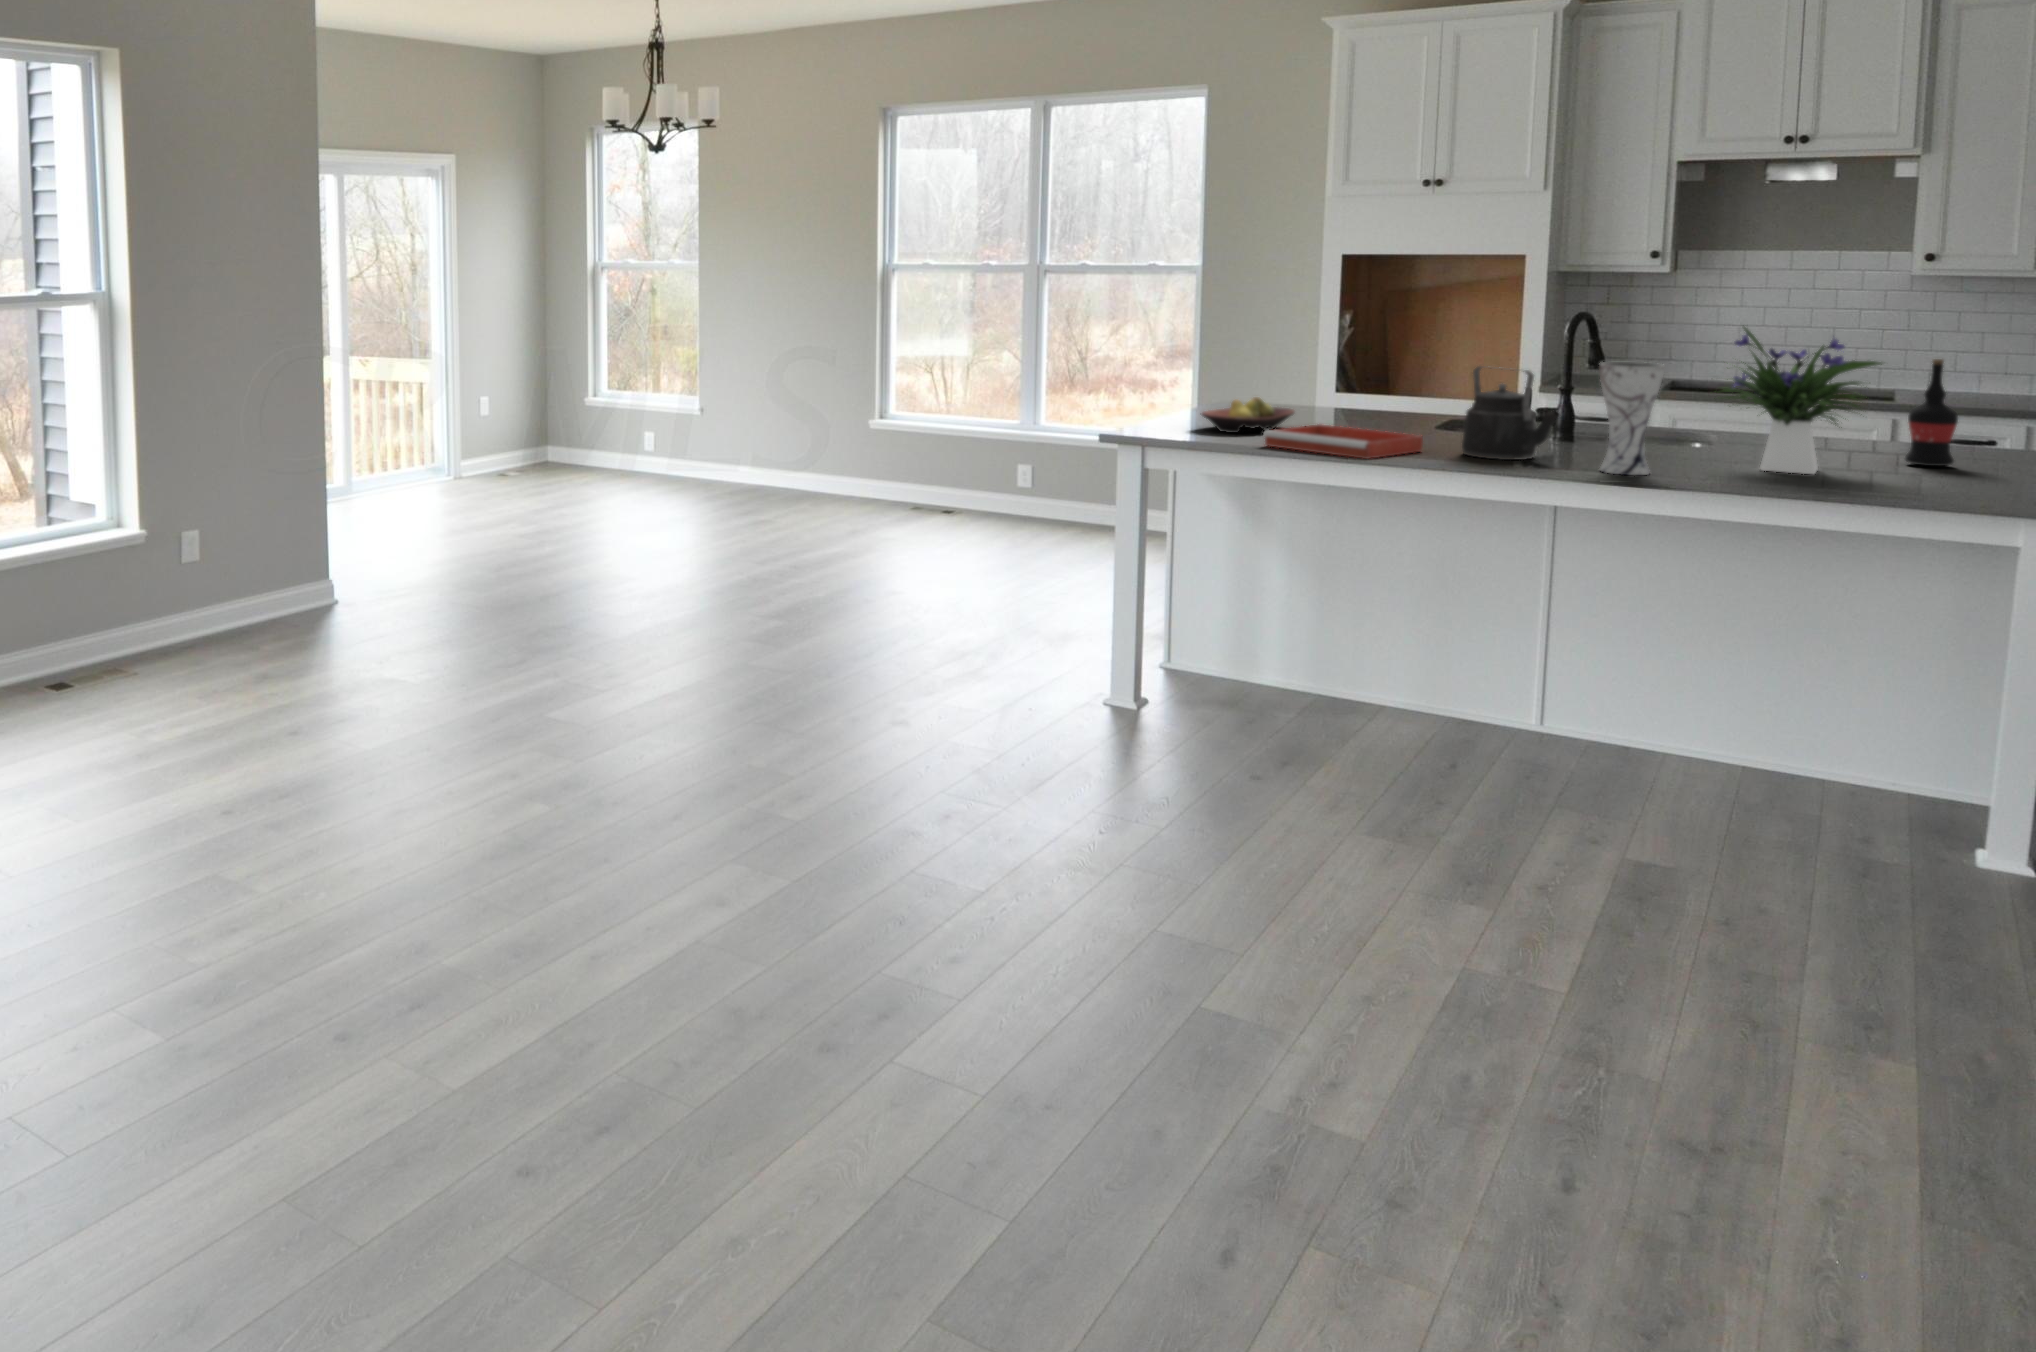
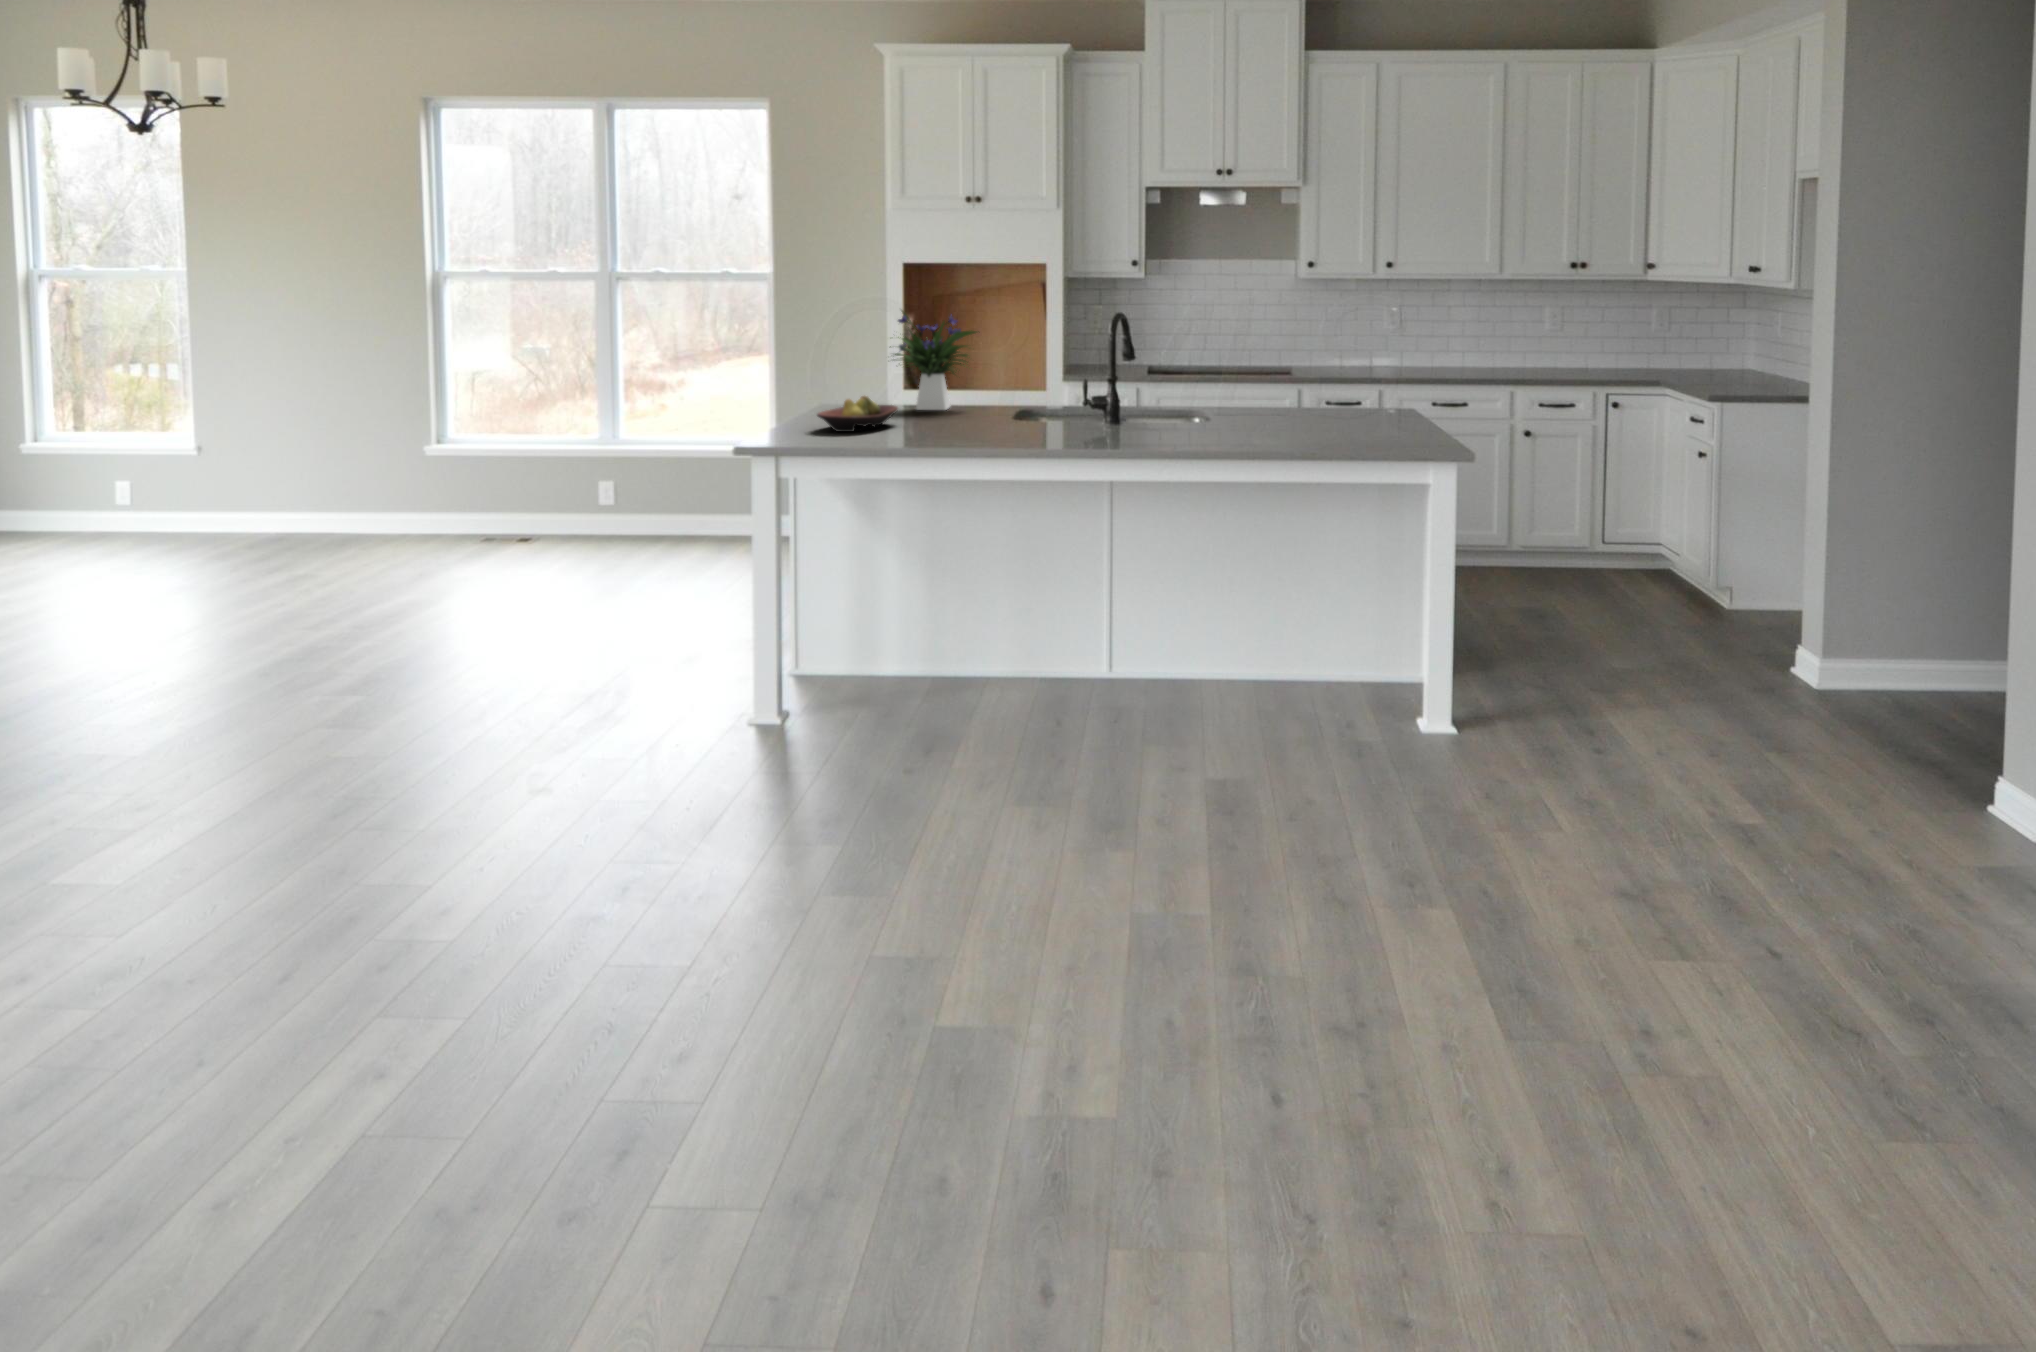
flower arrangement: present [1723,327,1882,474] -> present [890,311,977,410]
wine bottle: present [1905,359,1958,466] -> none [1339,339,1369,422]
vase: present [1600,362,1664,475] -> none [1155,348,1201,446]
kettle: present [1462,366,1560,460] -> none [1050,357,1126,440]
tray: present [1264,424,1423,459] -> none [884,418,1018,448]

